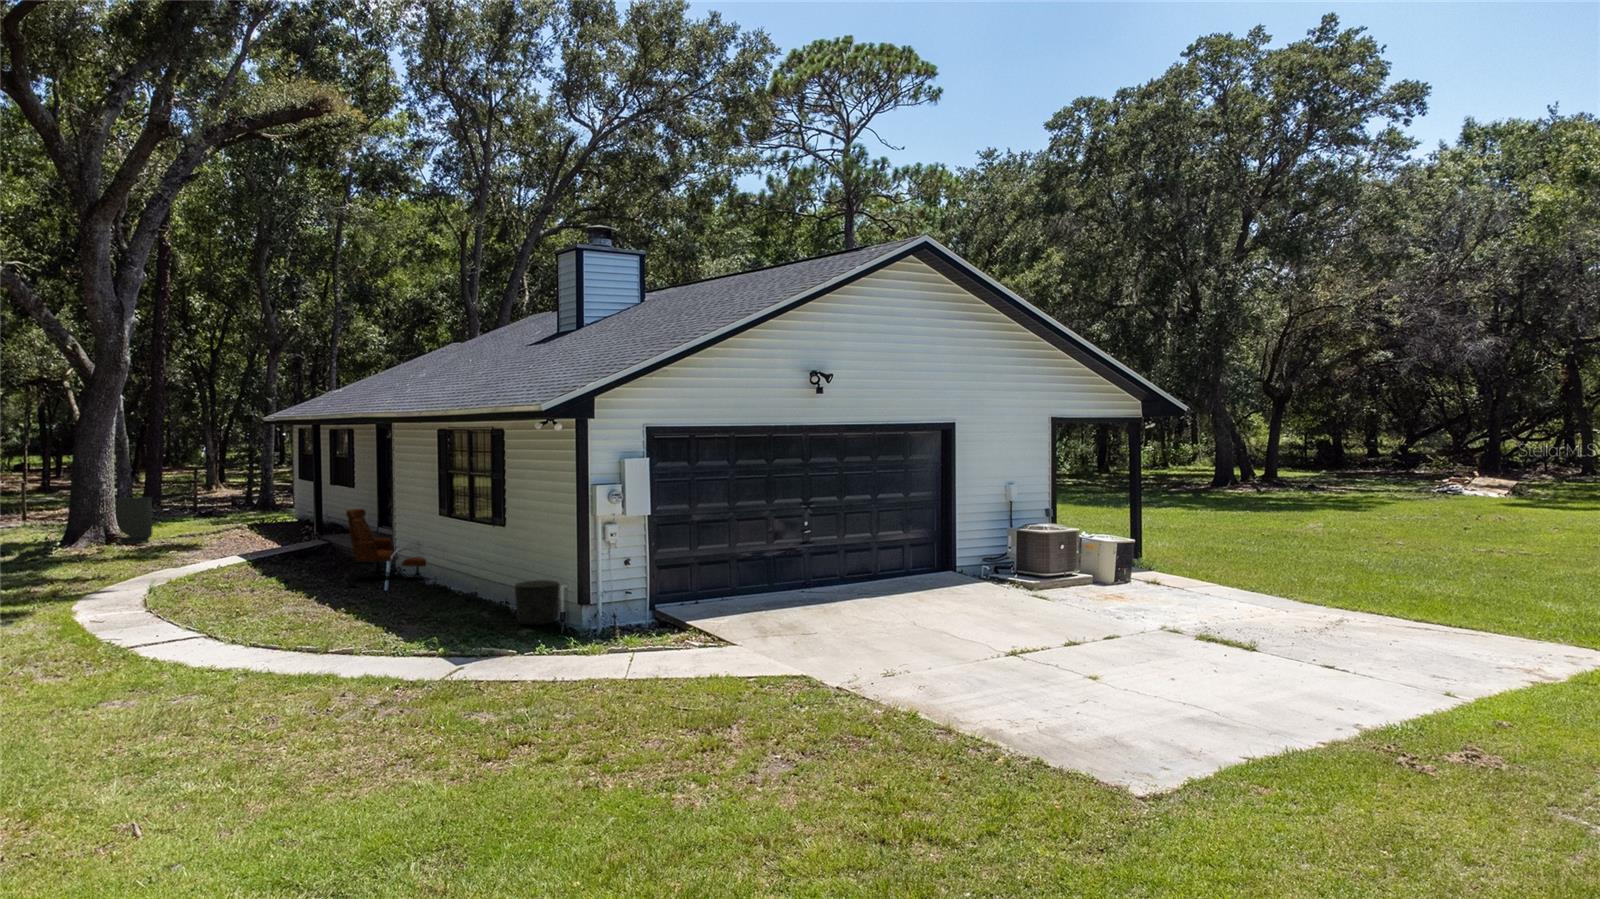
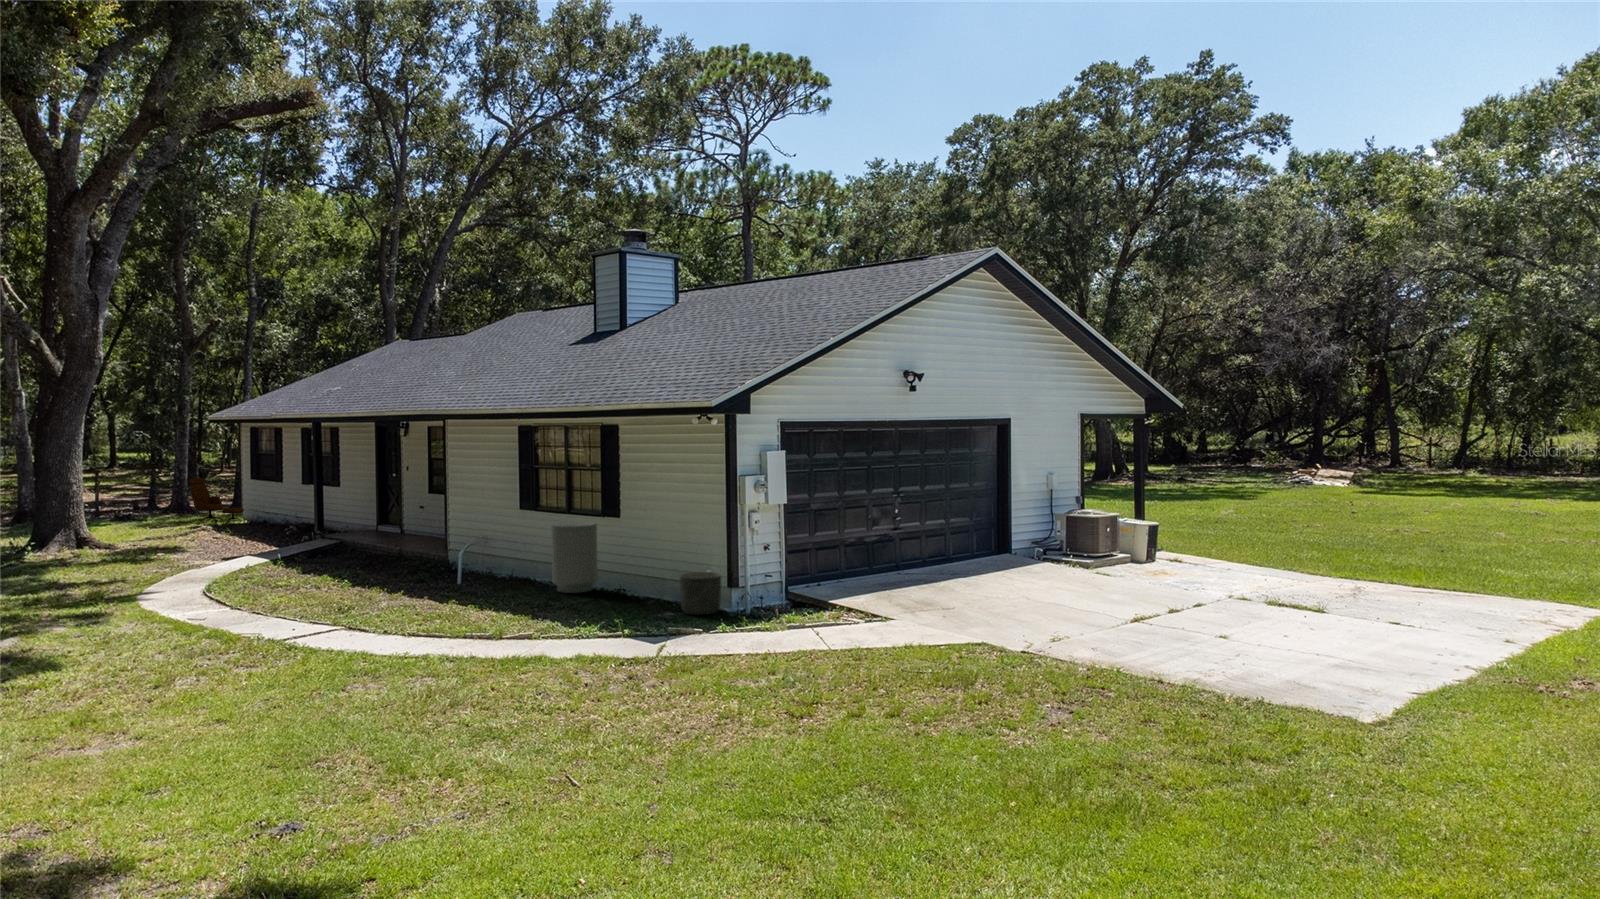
trash can: present [116,497,152,544] -> present [551,522,598,593]
lounge chair: present [346,509,426,577] -> present [189,478,243,521]

